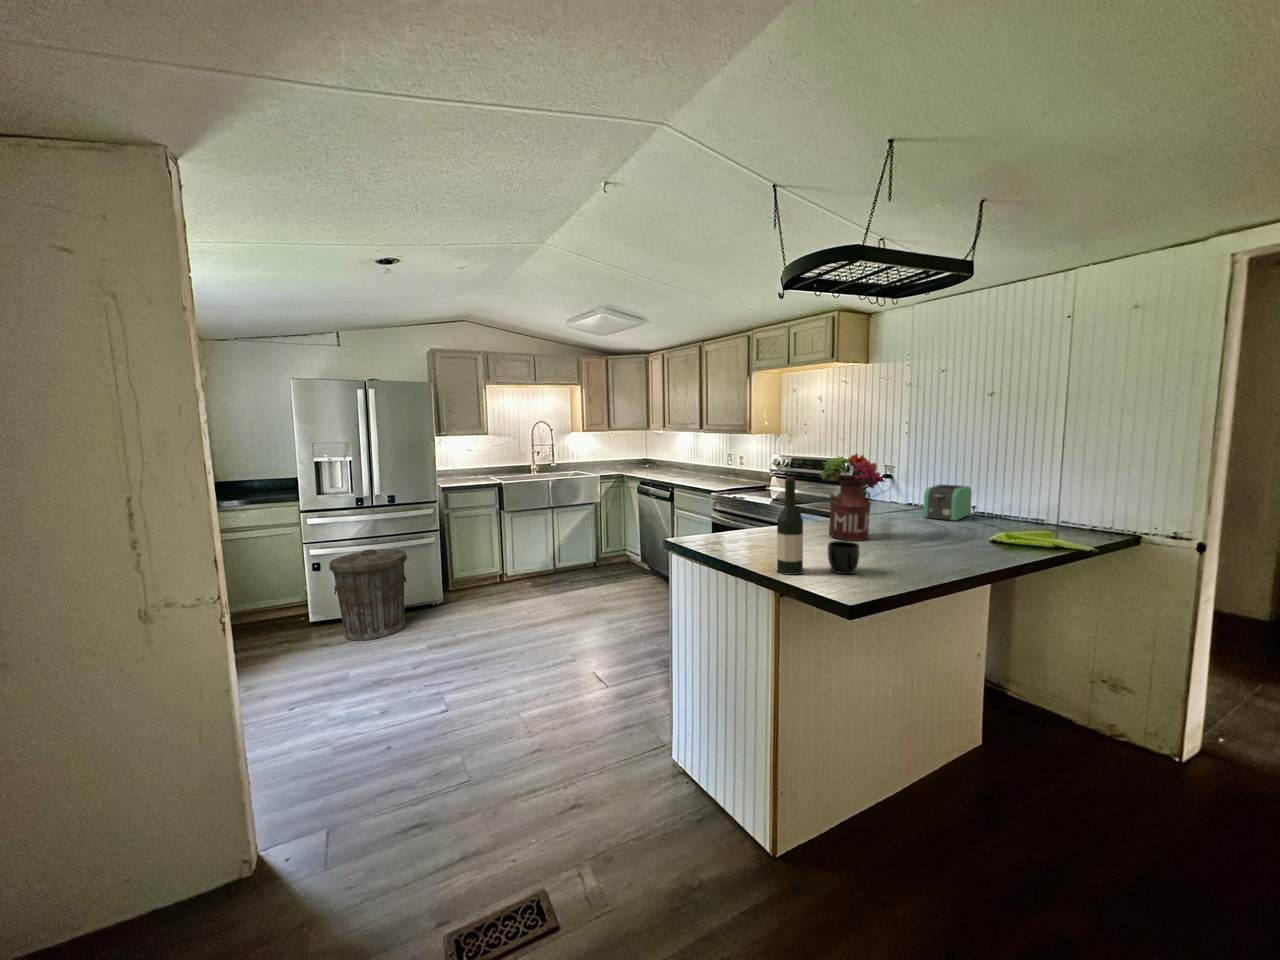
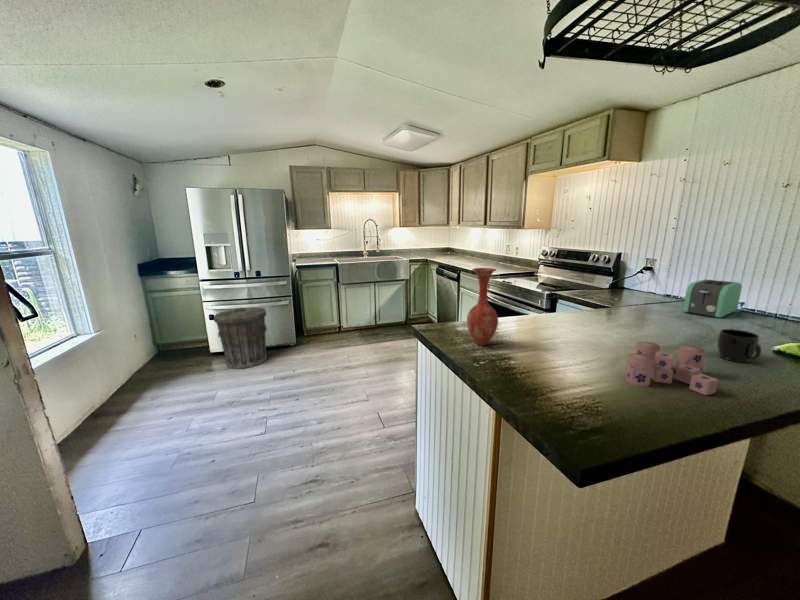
flower arrangement: present [820,454,883,541] -> none [572,247,647,339]
vase: none [730,475,760,551] -> present [467,268,498,345]
wine bottle: present [777,477,803,575] -> none [502,275,536,387]
candle: none [876,534,943,570] -> present [625,342,718,395]
mug: present [828,541,860,574] -> present [717,329,761,362]

